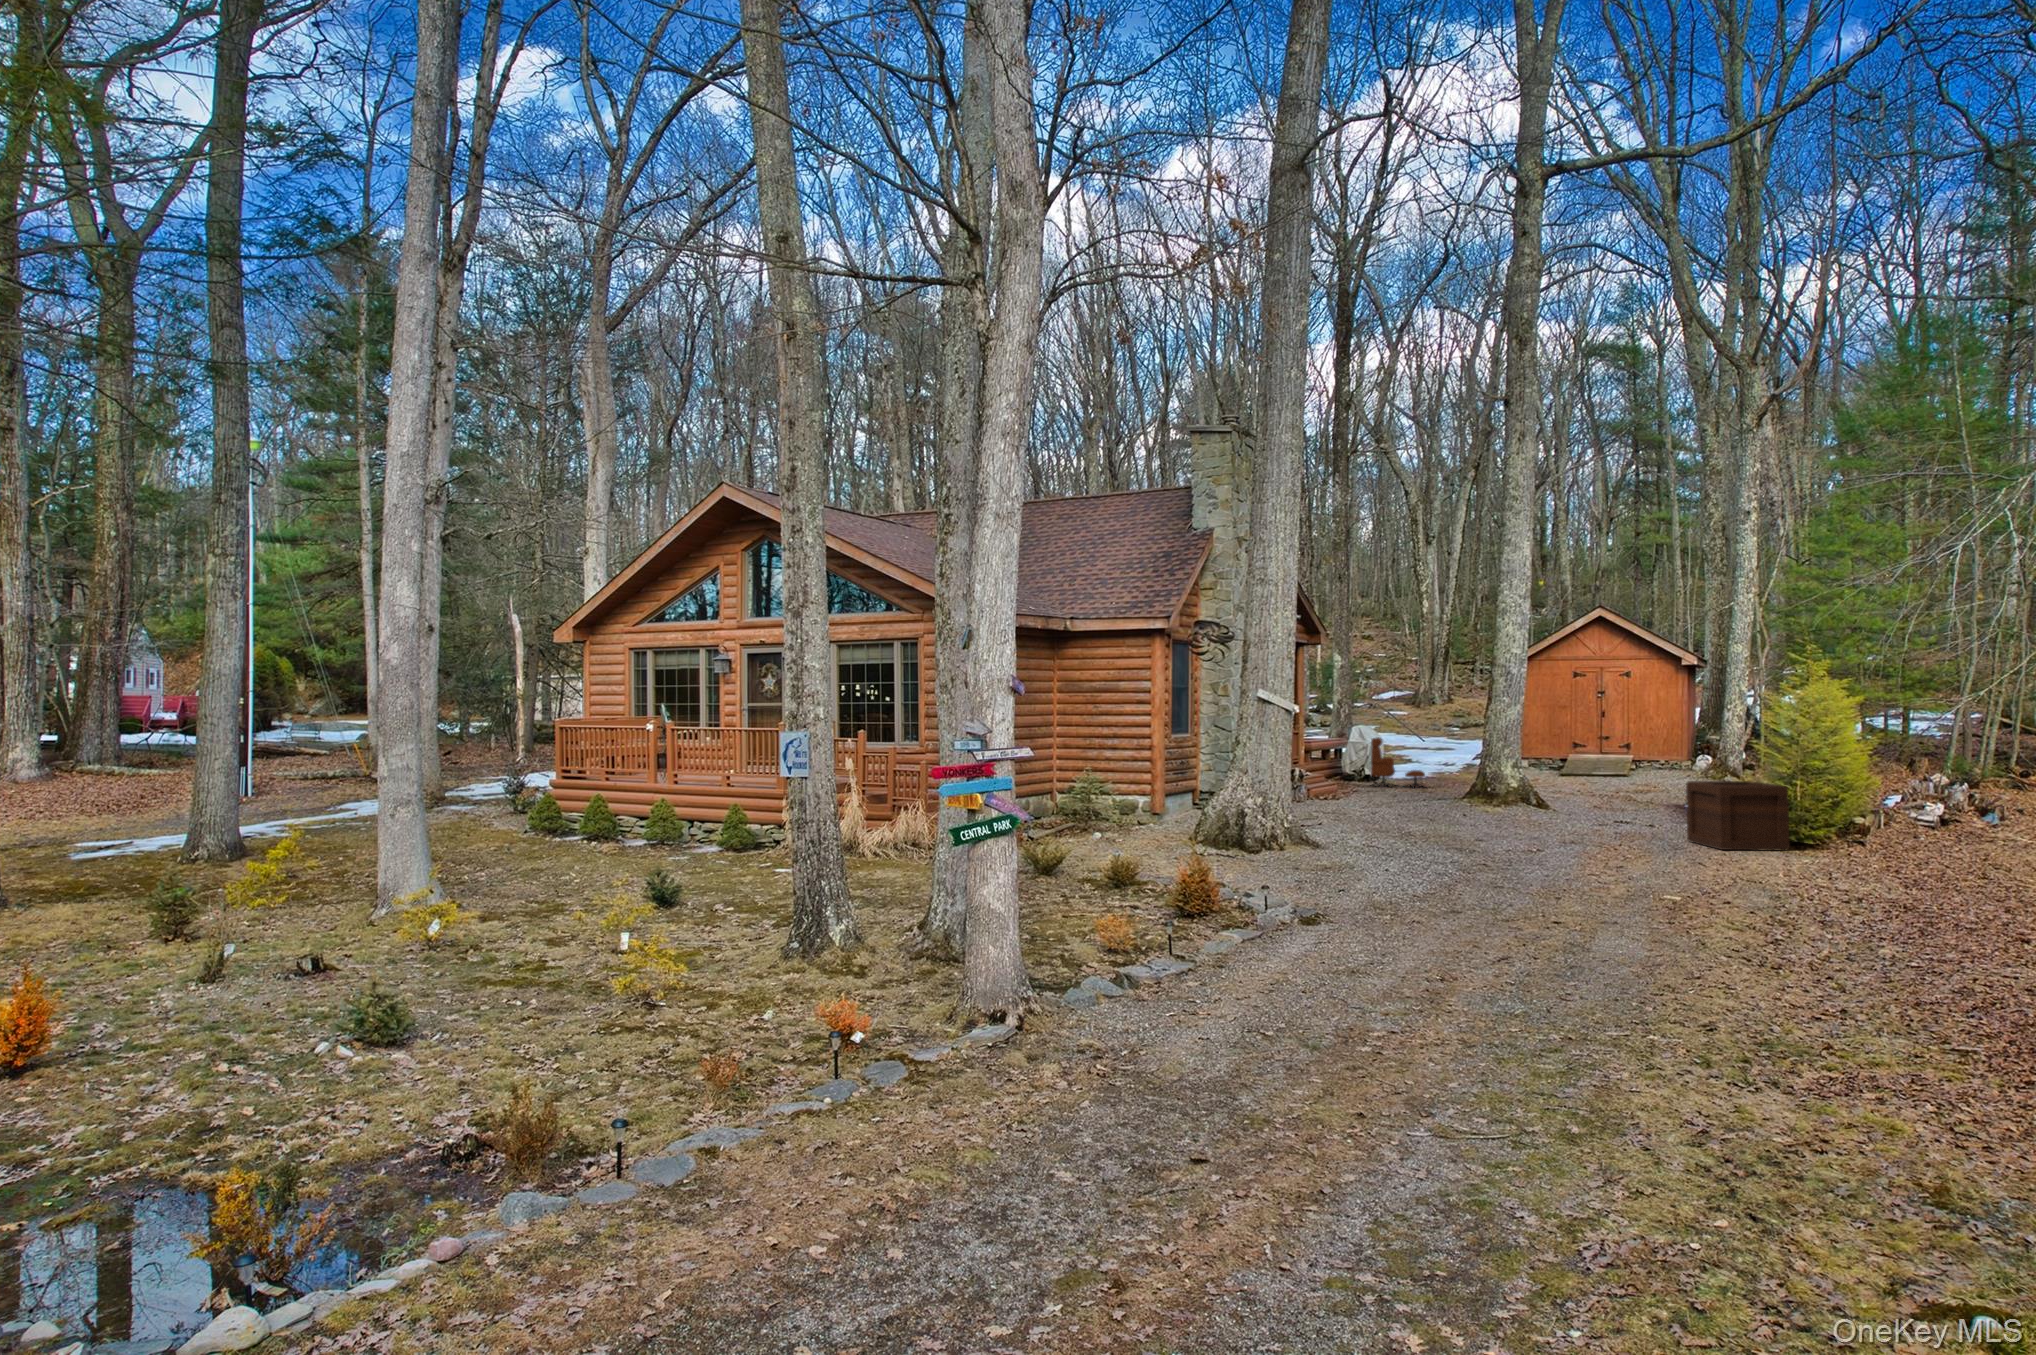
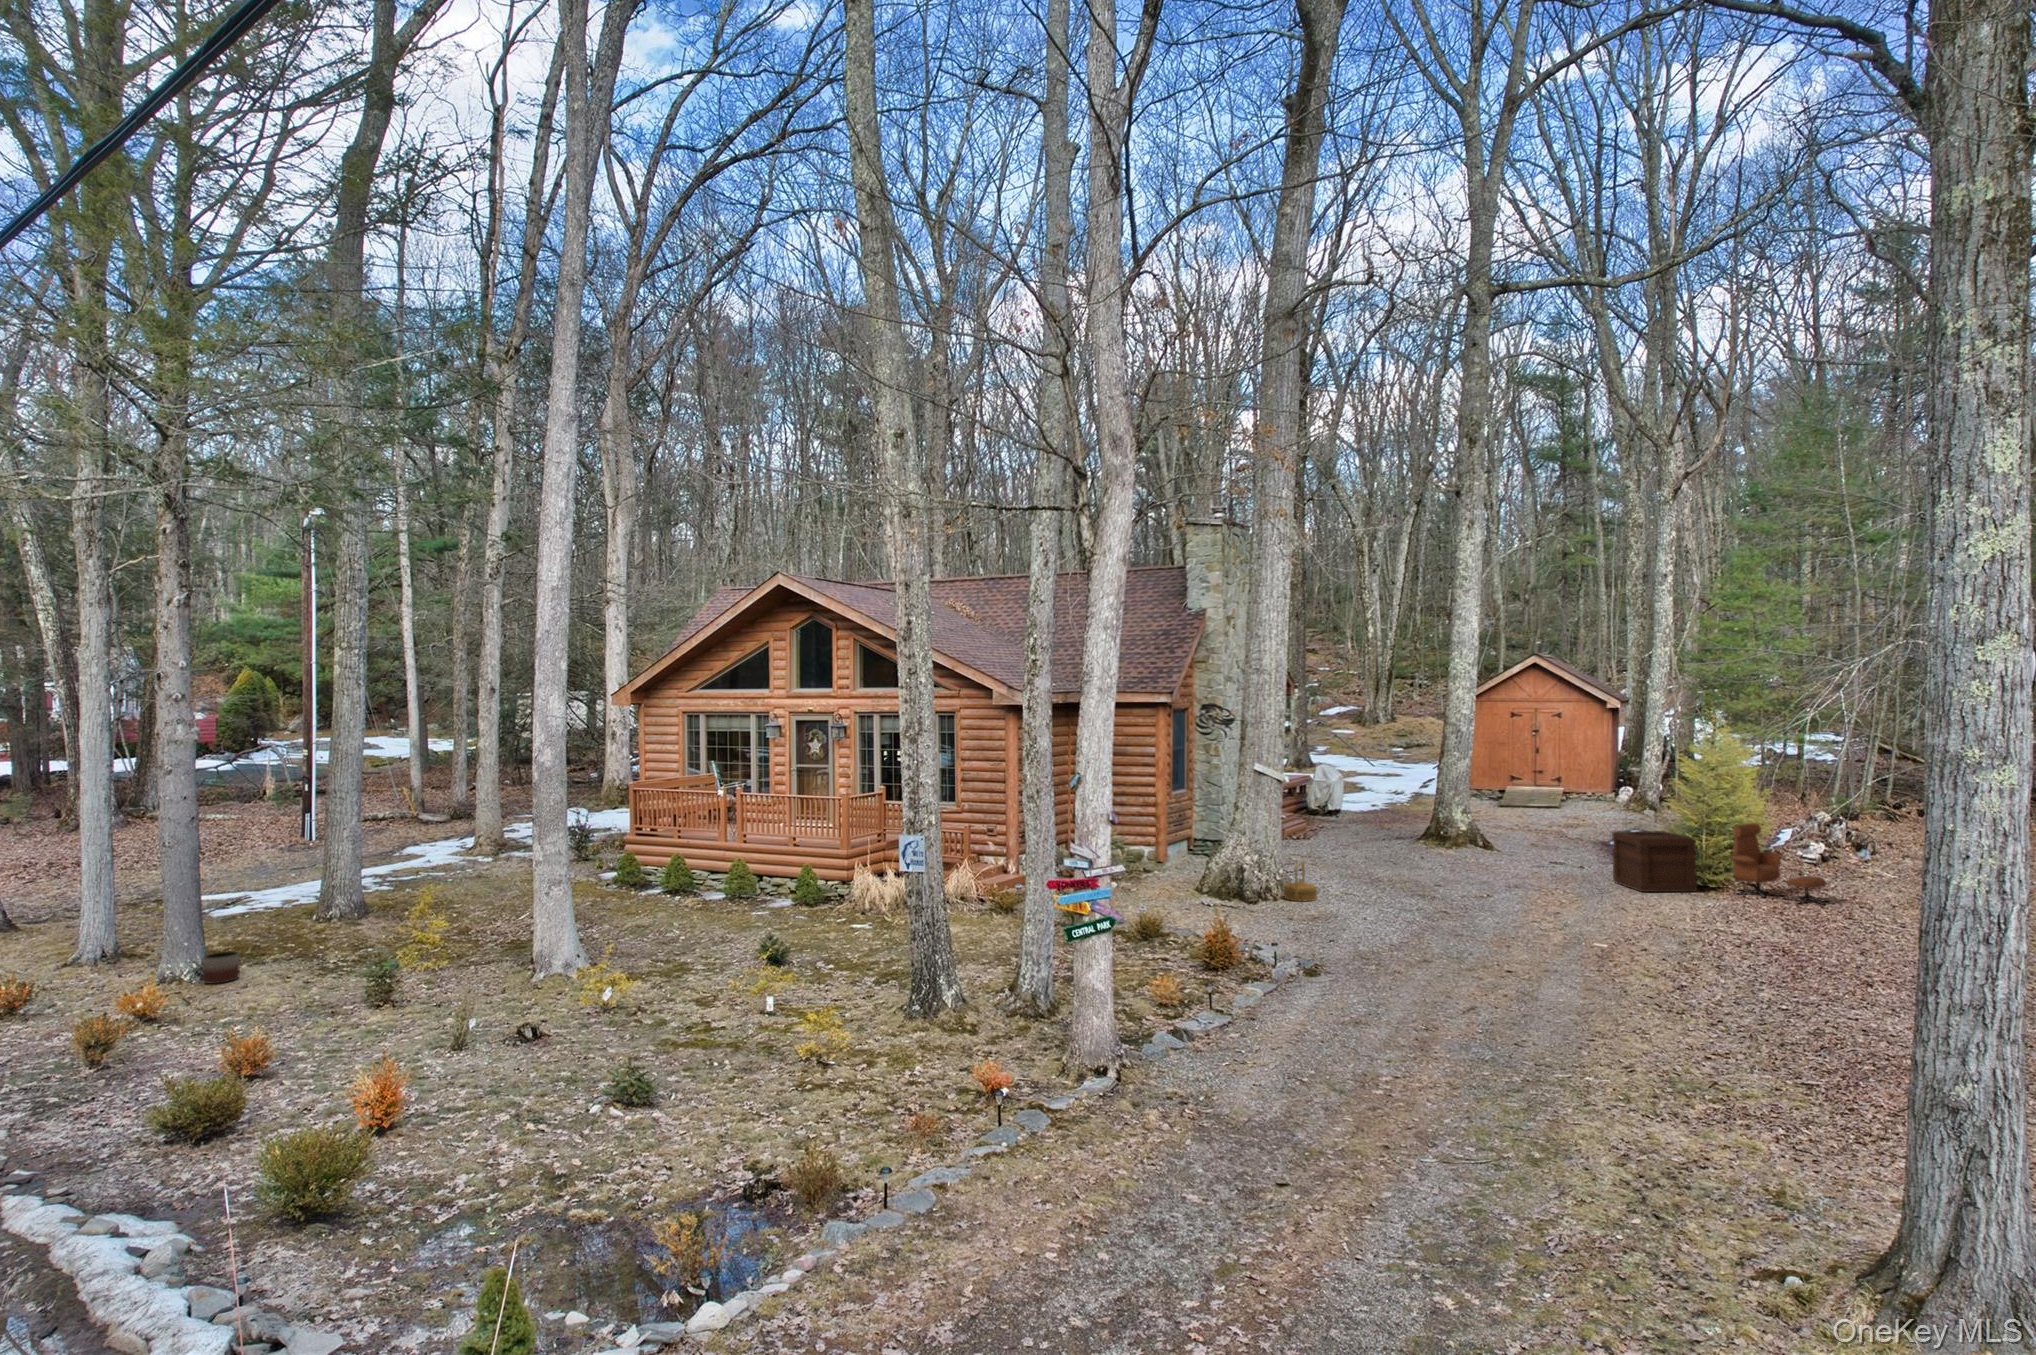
lounge chair: present [1371,738,1425,787] -> present [1732,823,1827,905]
woven basket: none [1292,810,1332,855] -> present [1284,861,1317,901]
planter: none [21,881,66,916] -> present [203,951,239,984]

